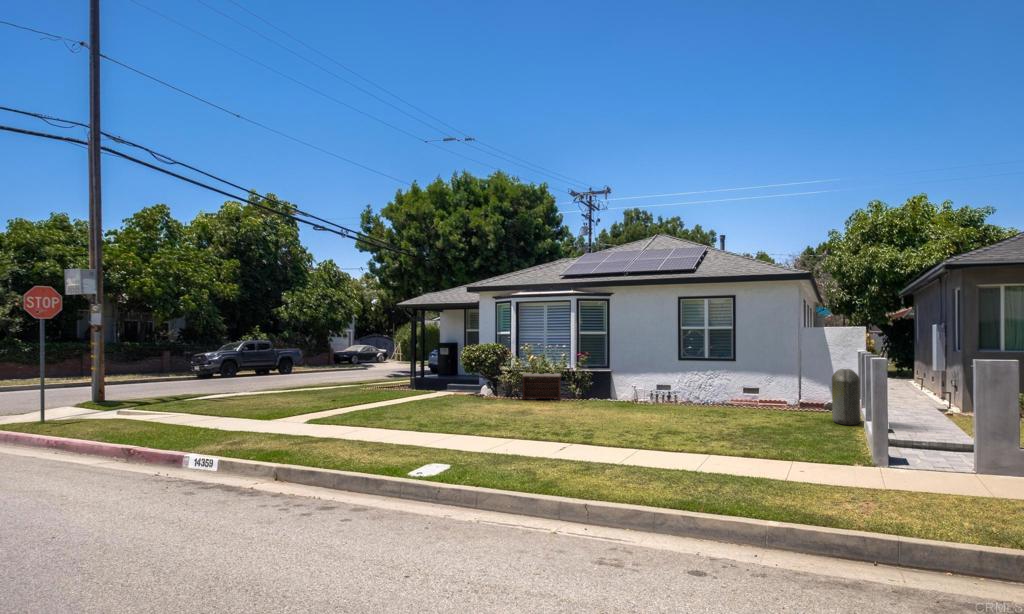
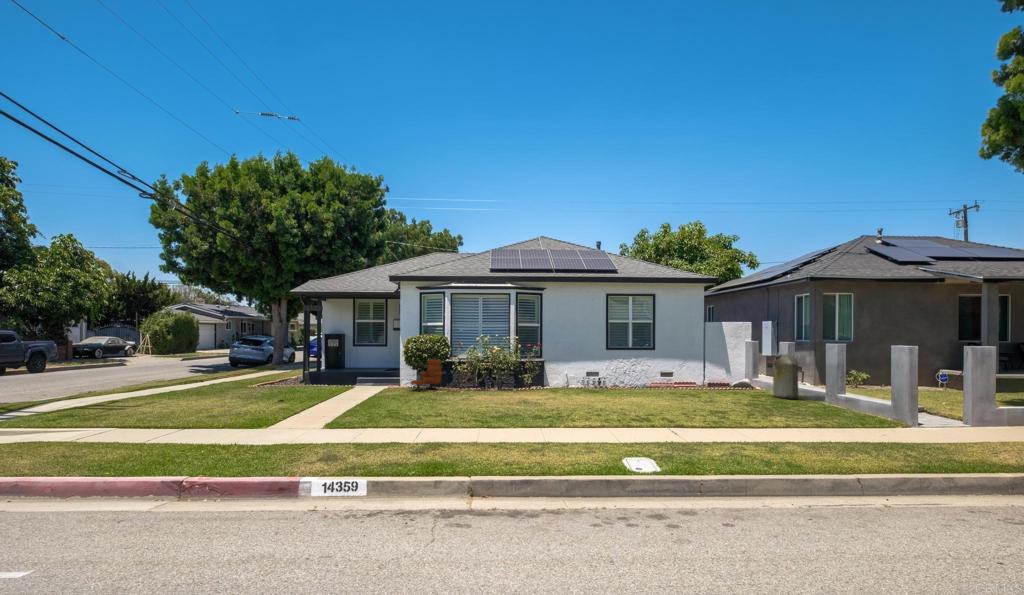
lounge chair: none [466,367,499,398] -> present [411,359,443,391]
bench: present [522,373,562,400] -> none [471,364,512,391]

